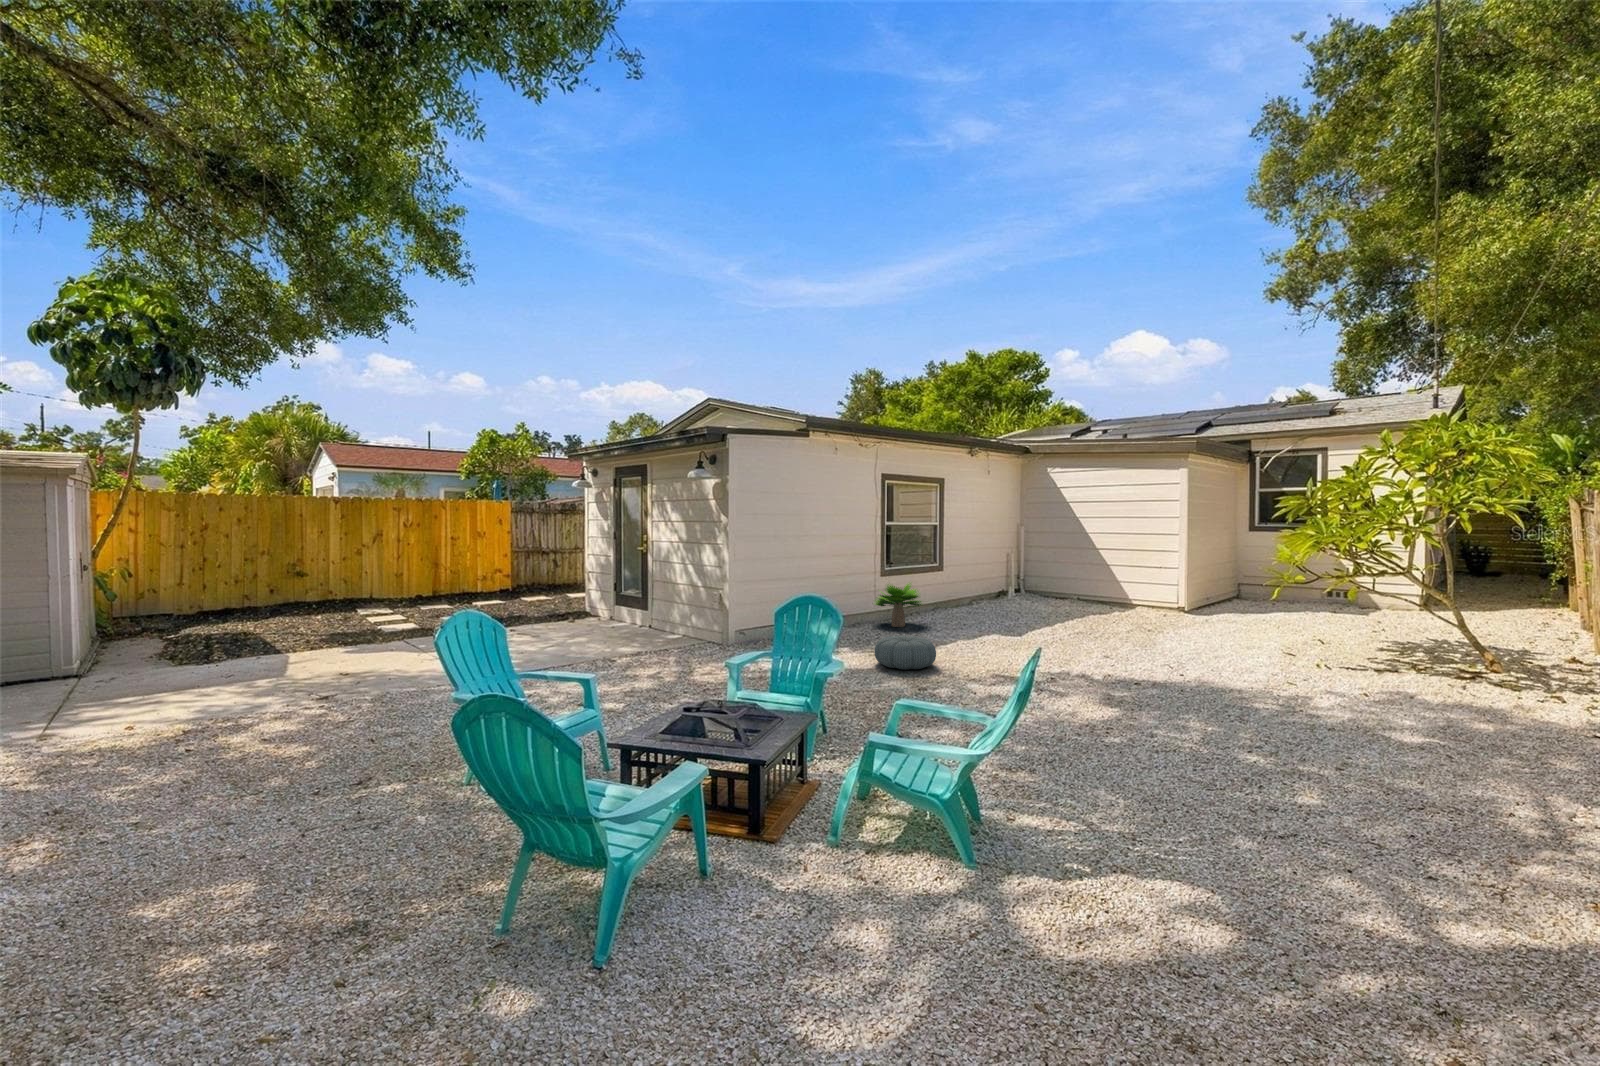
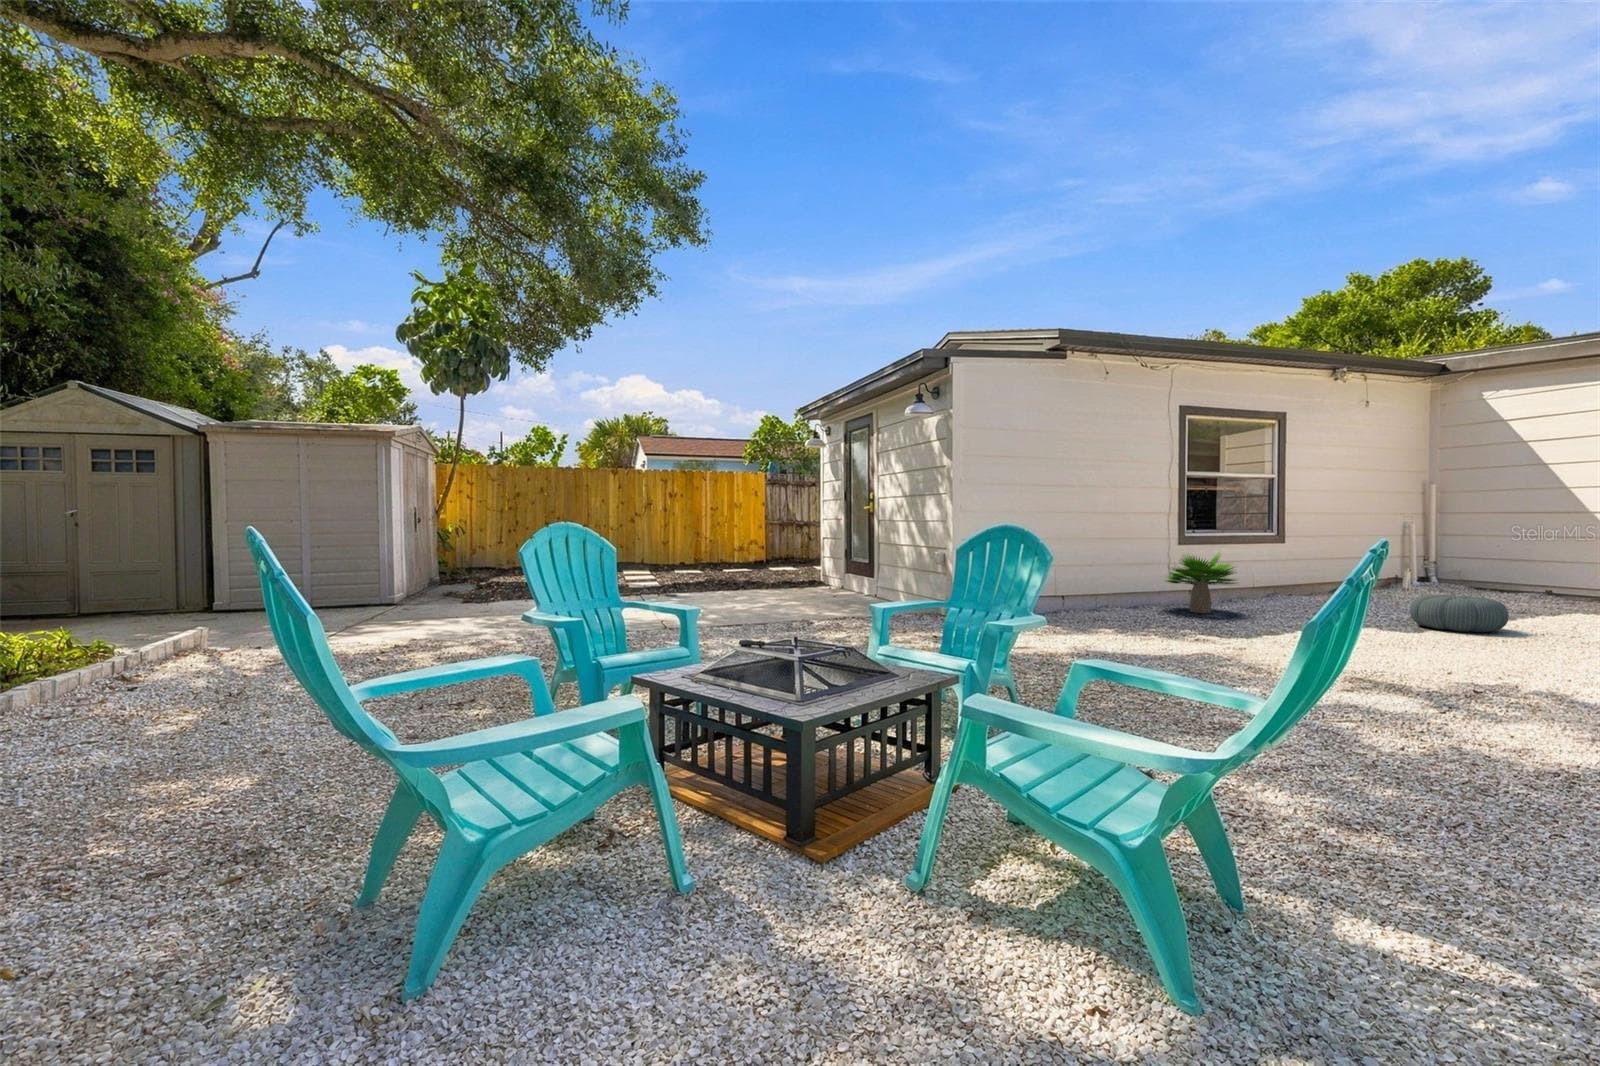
pouf: present [874,636,936,670] -> present [1410,594,1509,632]

